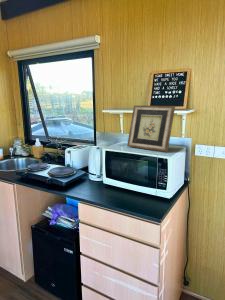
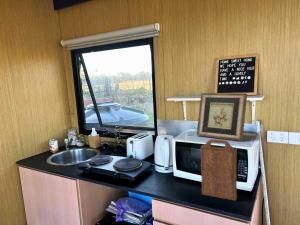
cutting board: none [125,148,156,207] -> present [201,139,237,201]

